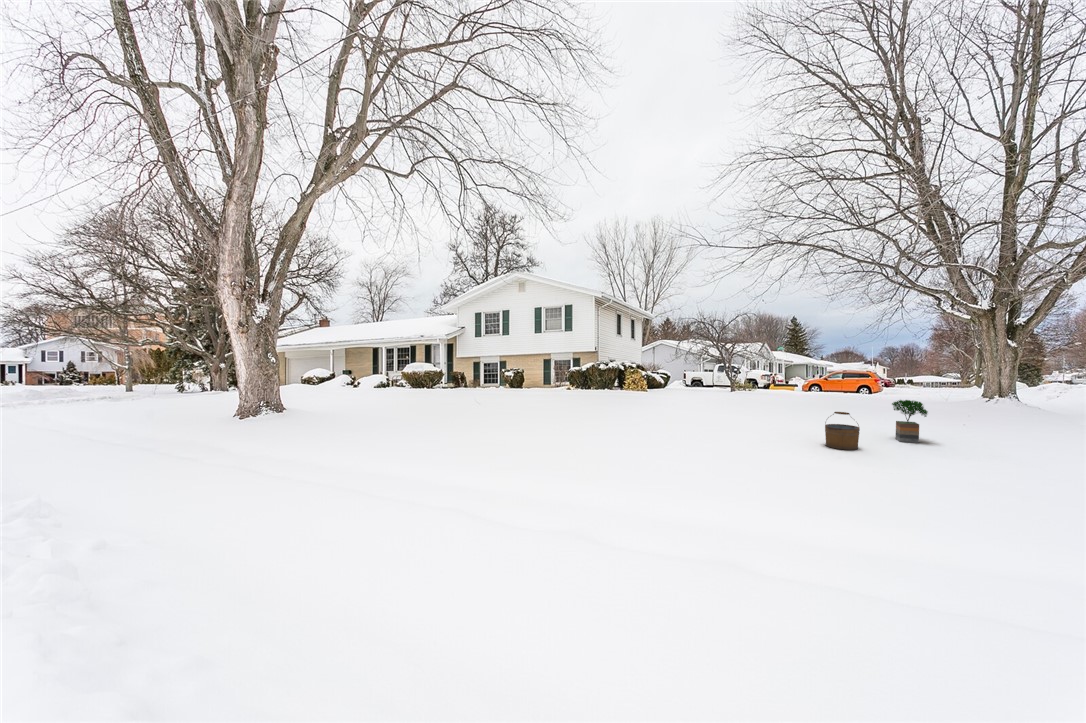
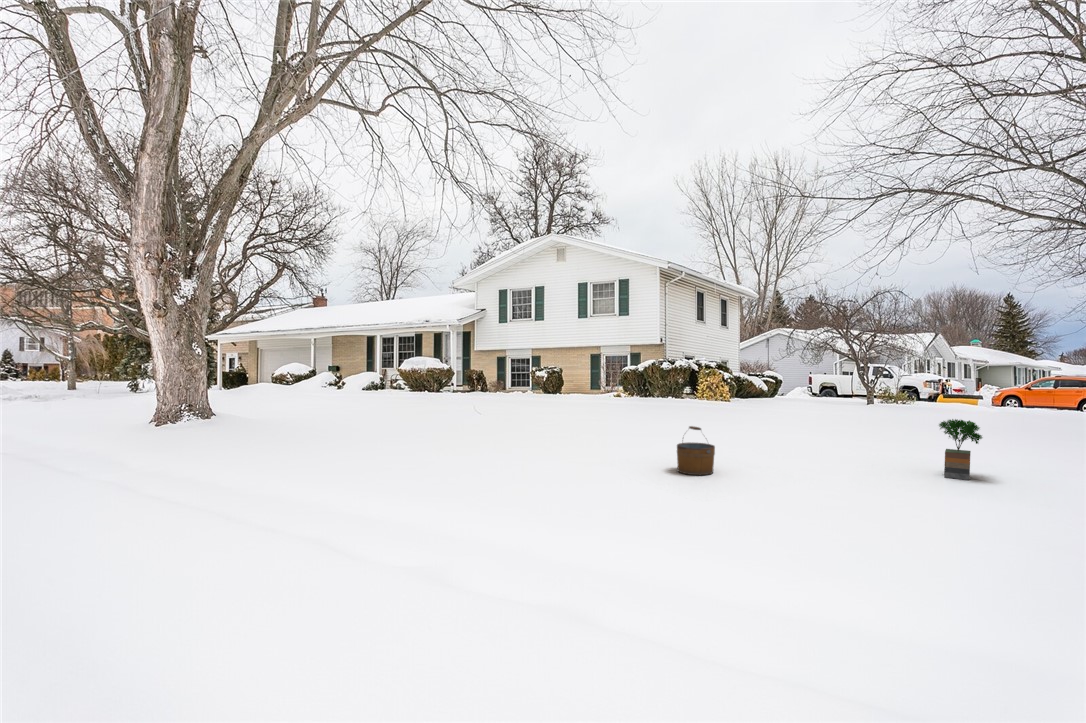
bucket: present [825,412,860,450] -> present [677,426,715,475]

